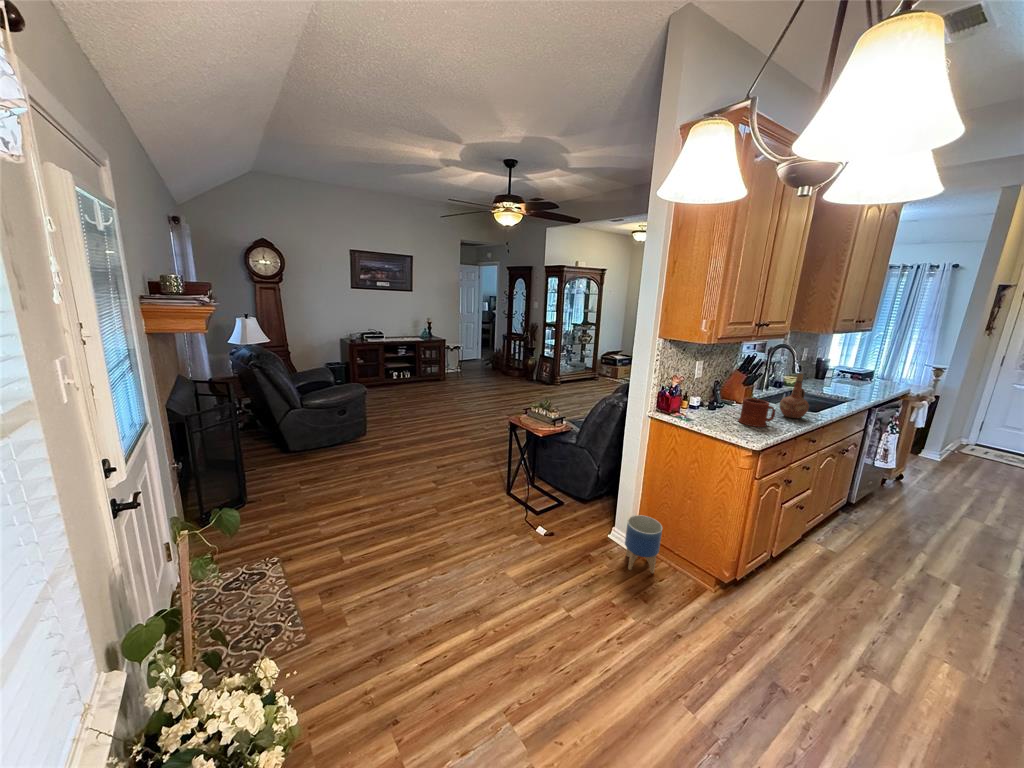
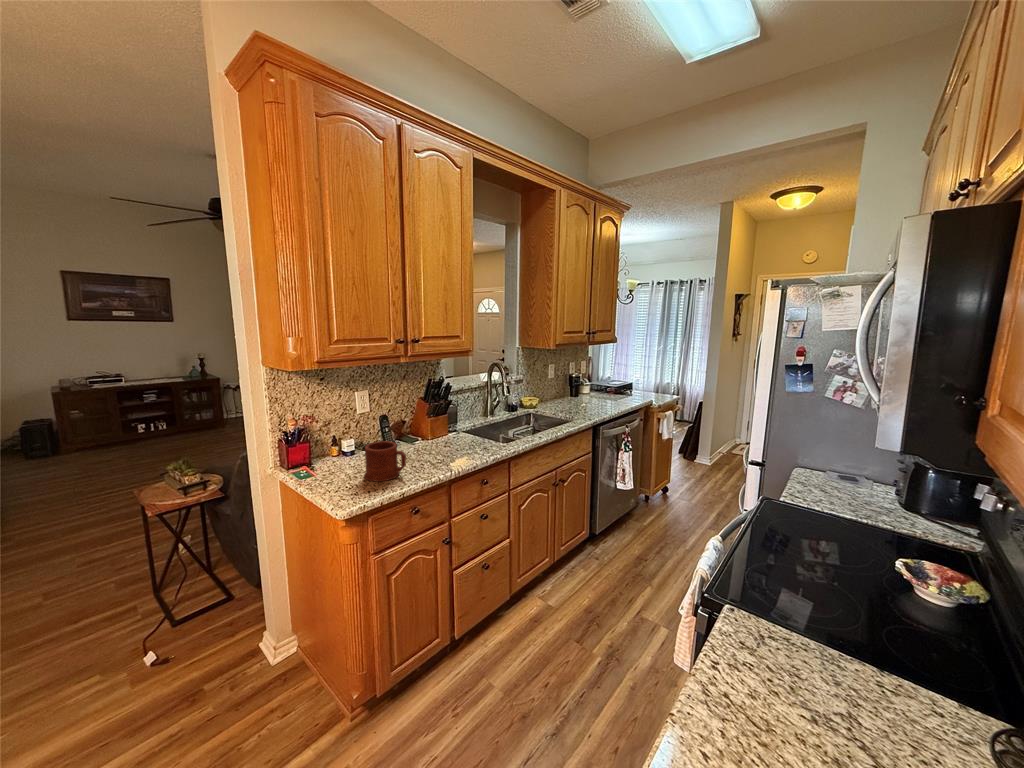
ceramic pitcher: present [780,374,809,418] -> none [443,402,474,459]
planter: present [625,515,662,573] -> none [235,617,295,708]

